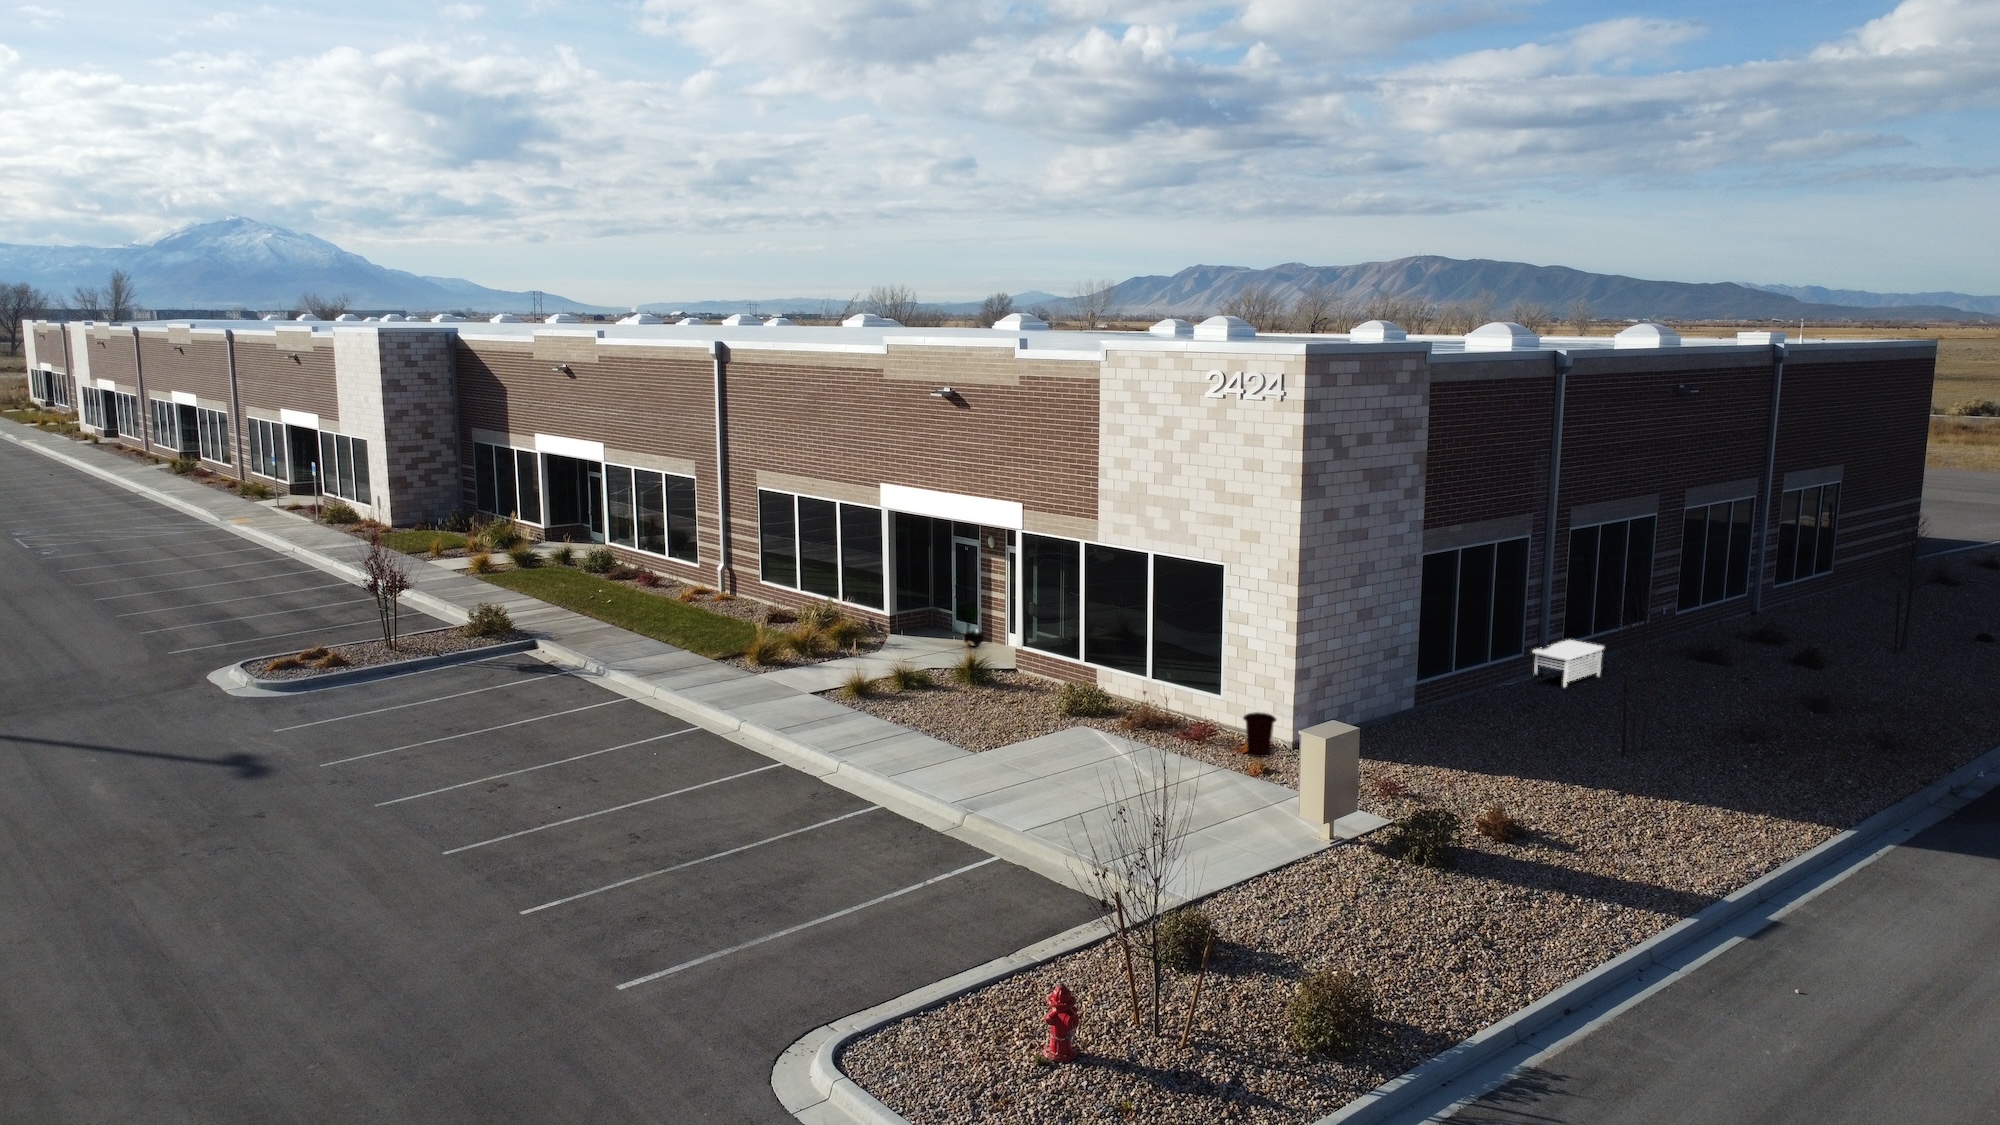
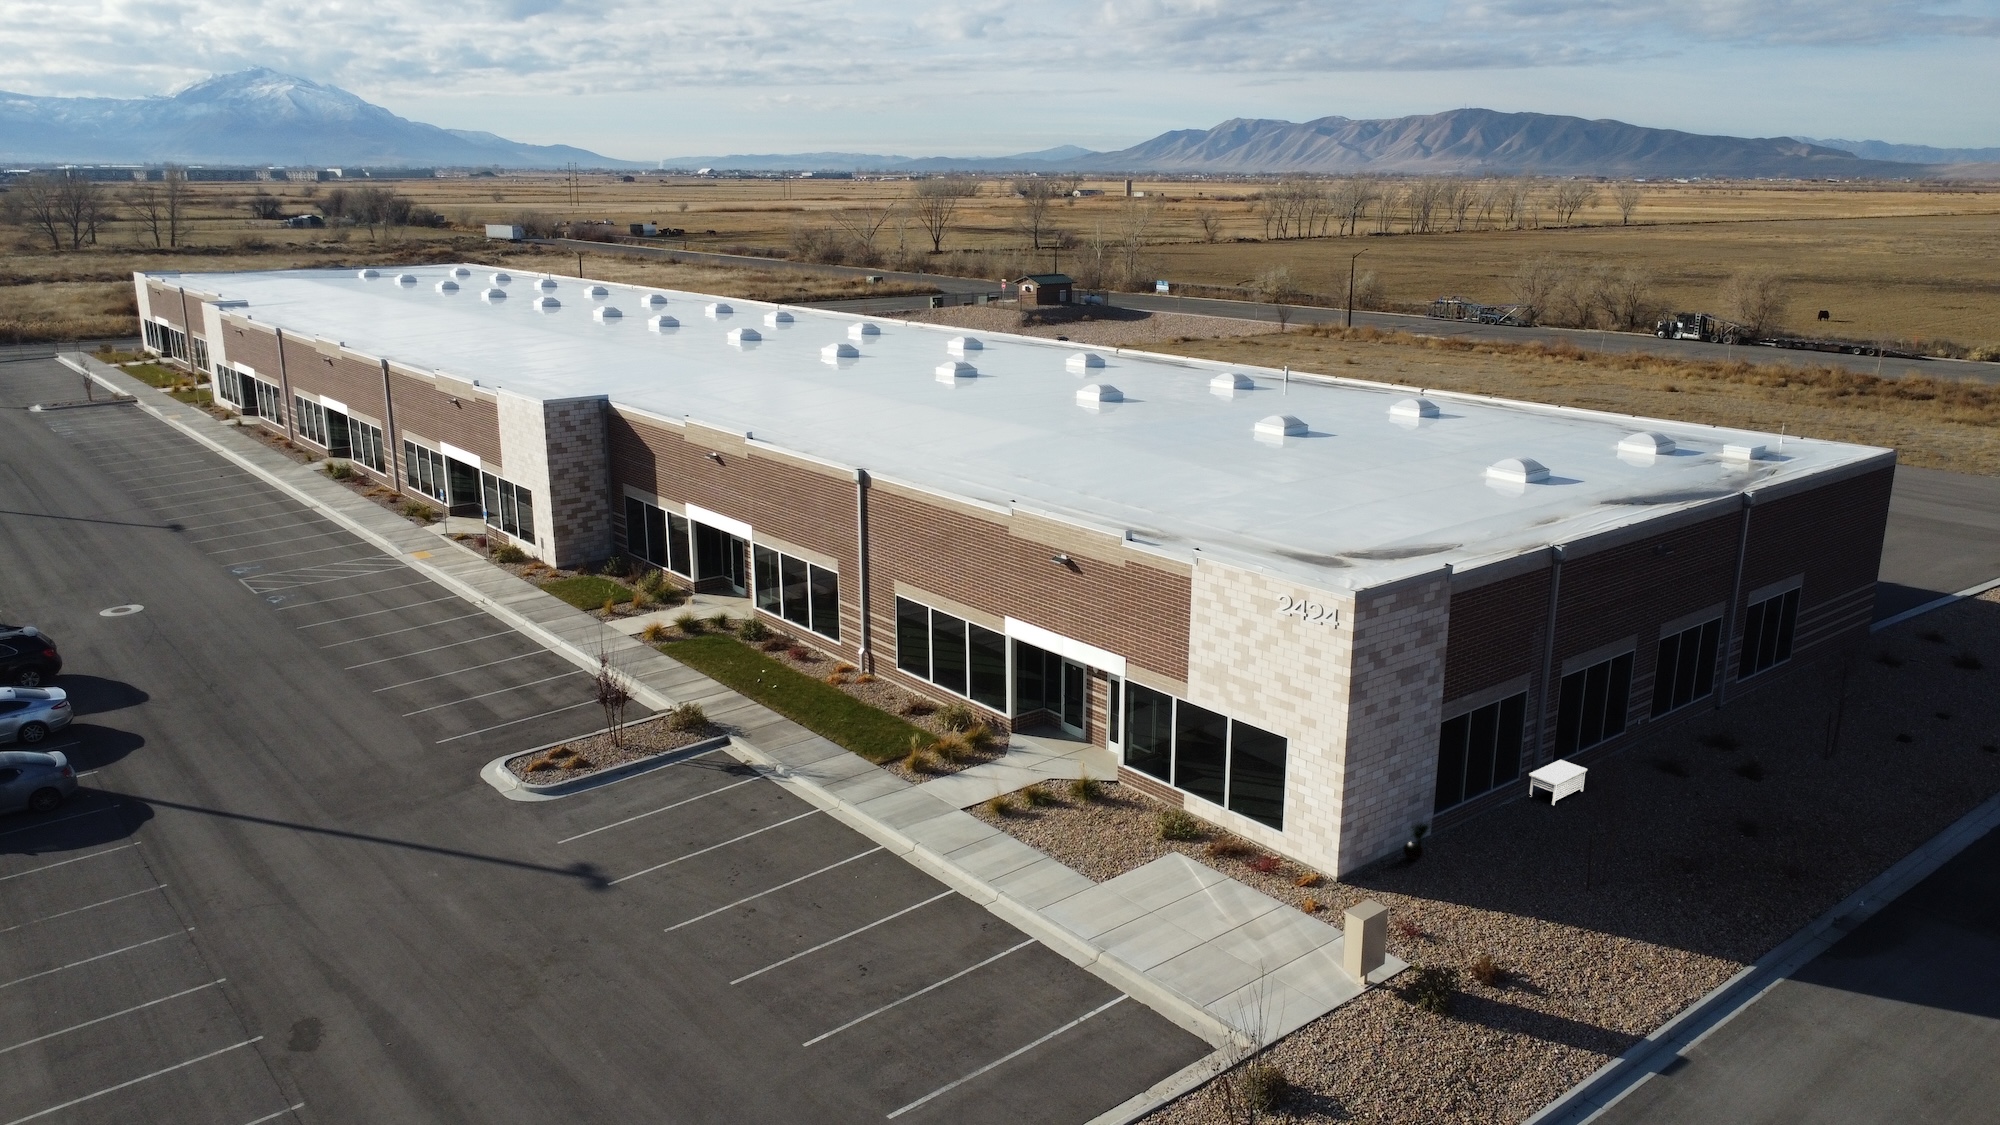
potted tree: present [956,606,984,647] -> present [1403,824,1429,860]
waste bin: present [1243,712,1276,757] -> none [1301,852,1327,887]

